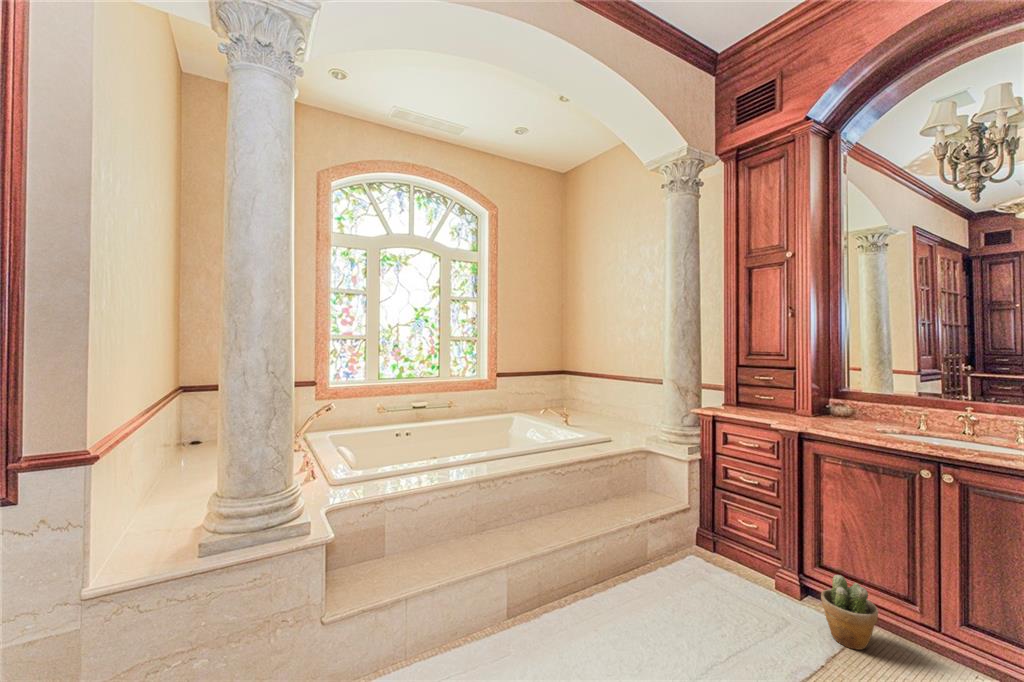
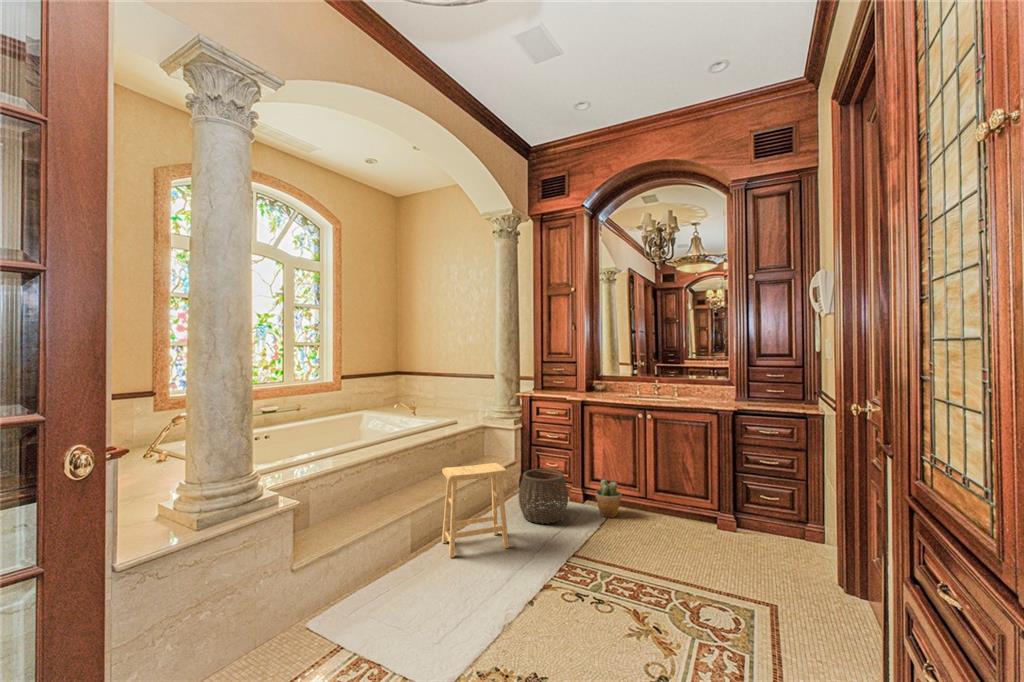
footstool: none [549,514,644,662] -> present [442,463,509,558]
woven basket: none [679,531,766,631] -> present [518,469,568,524]

